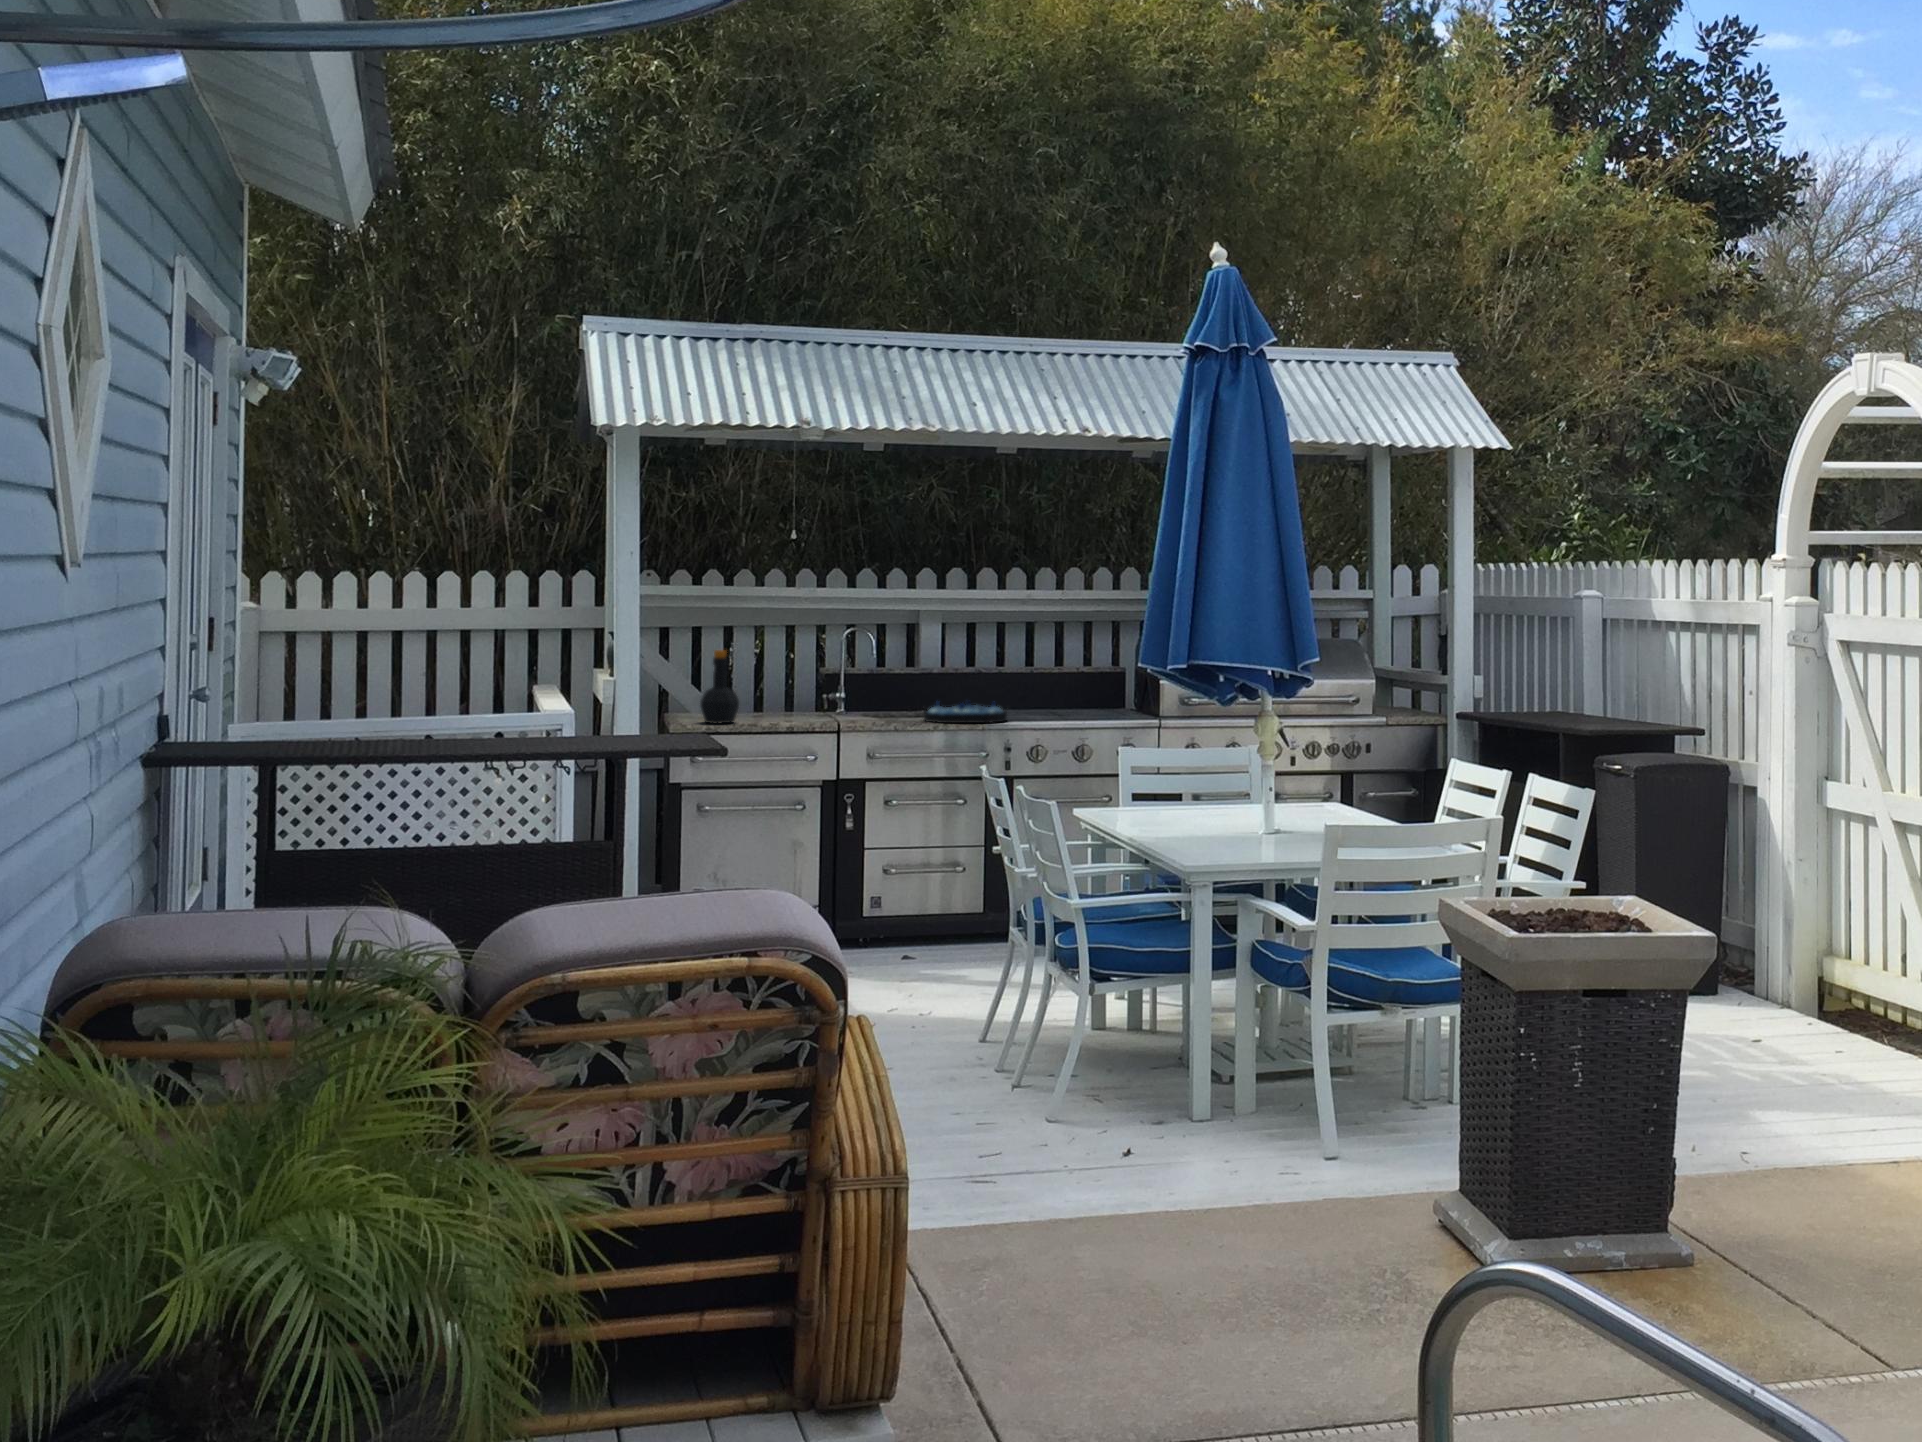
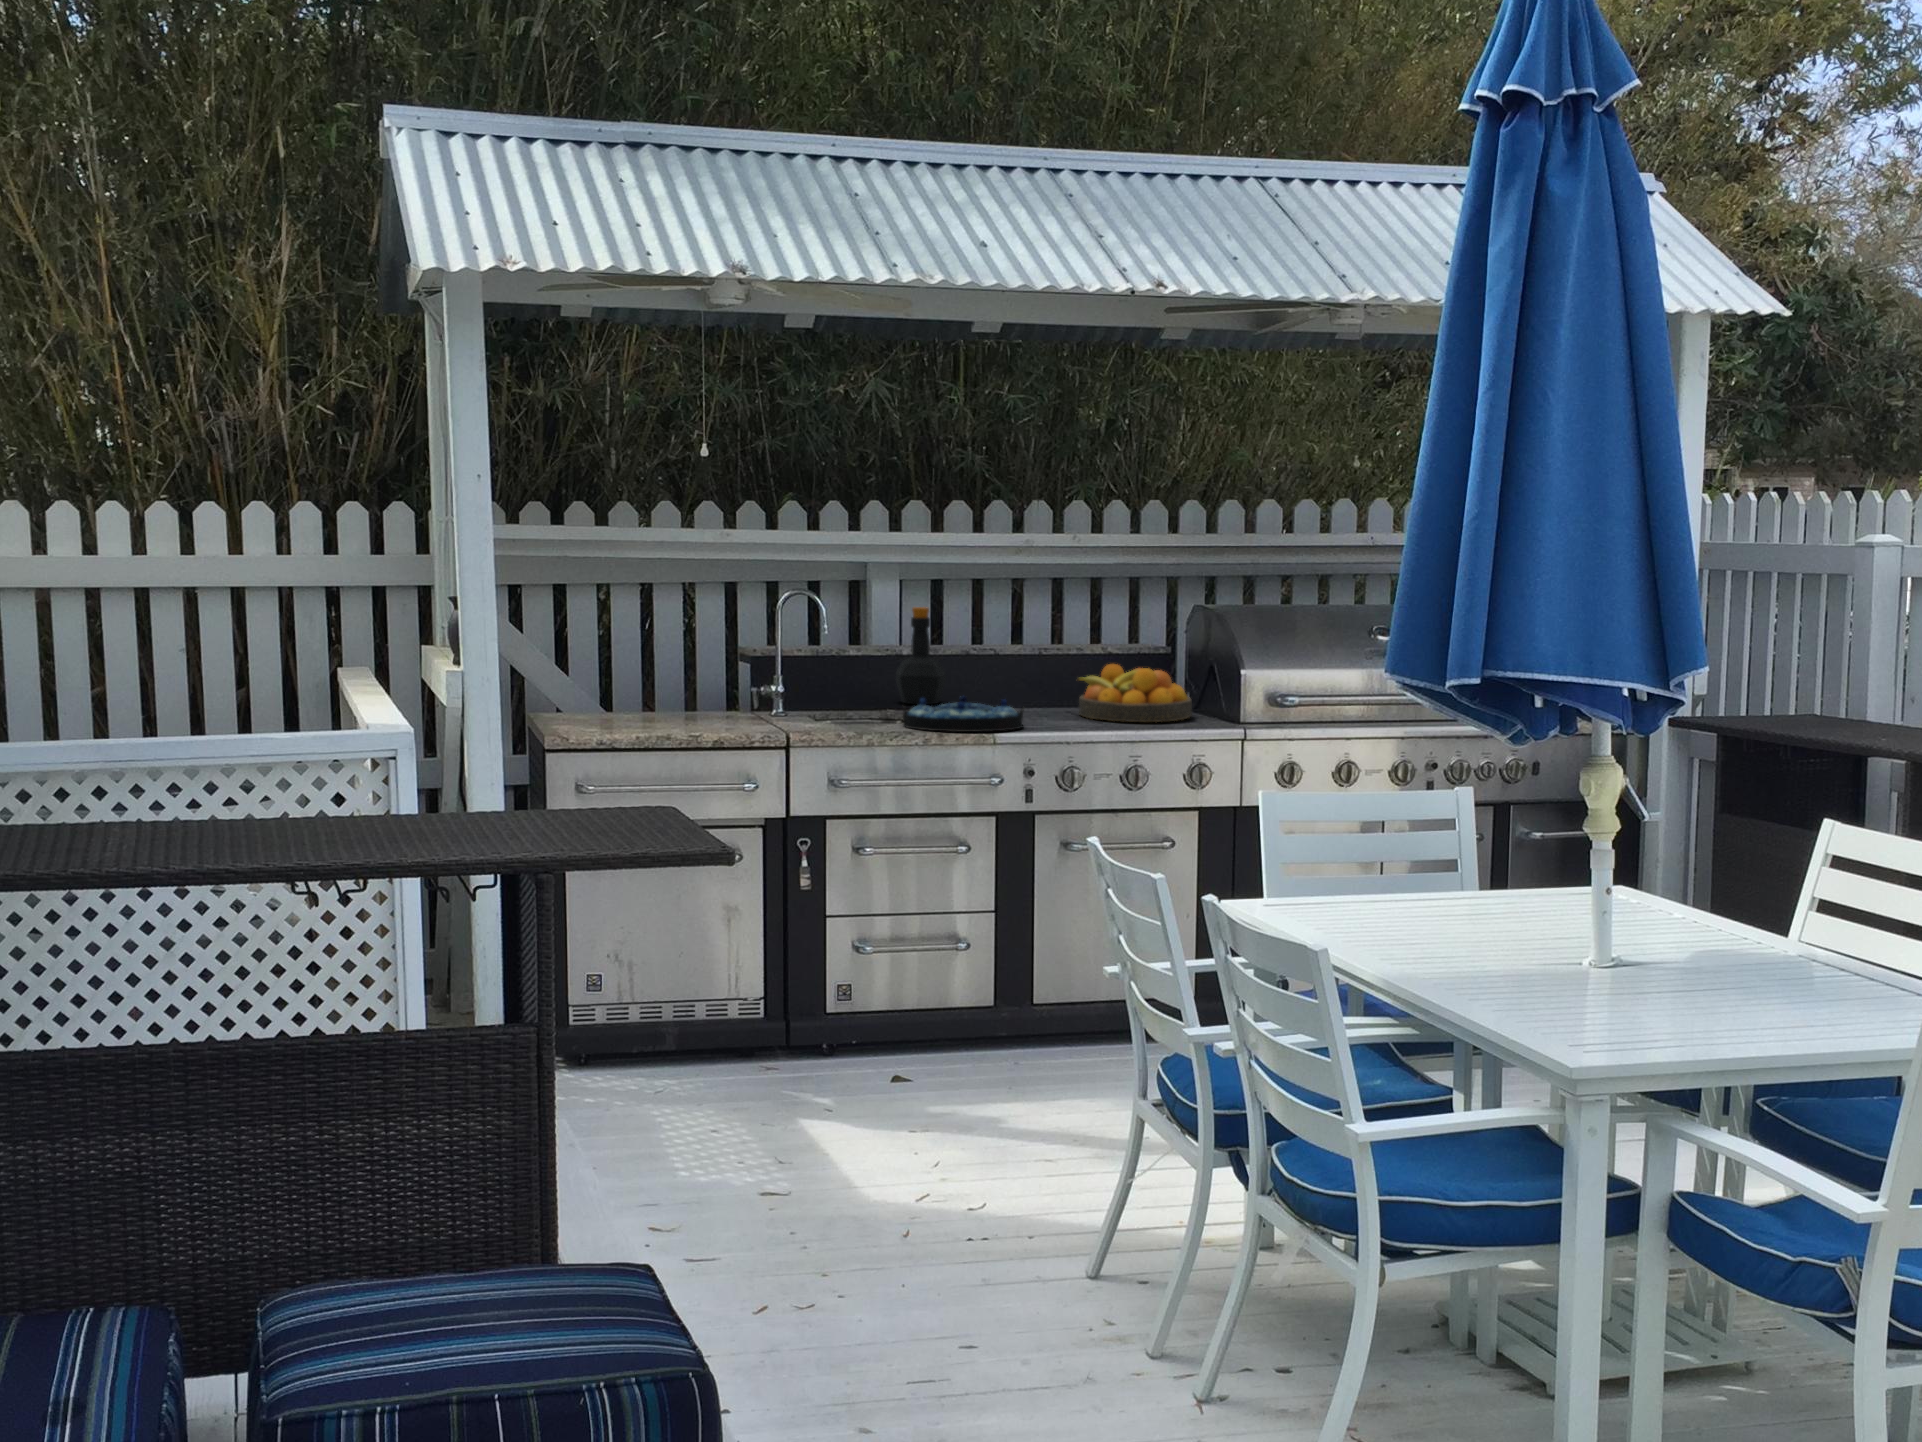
bottle: present [700,650,739,724] -> present [896,607,946,705]
fruit bowl: none [1053,680,1134,718] -> present [1077,664,1192,722]

